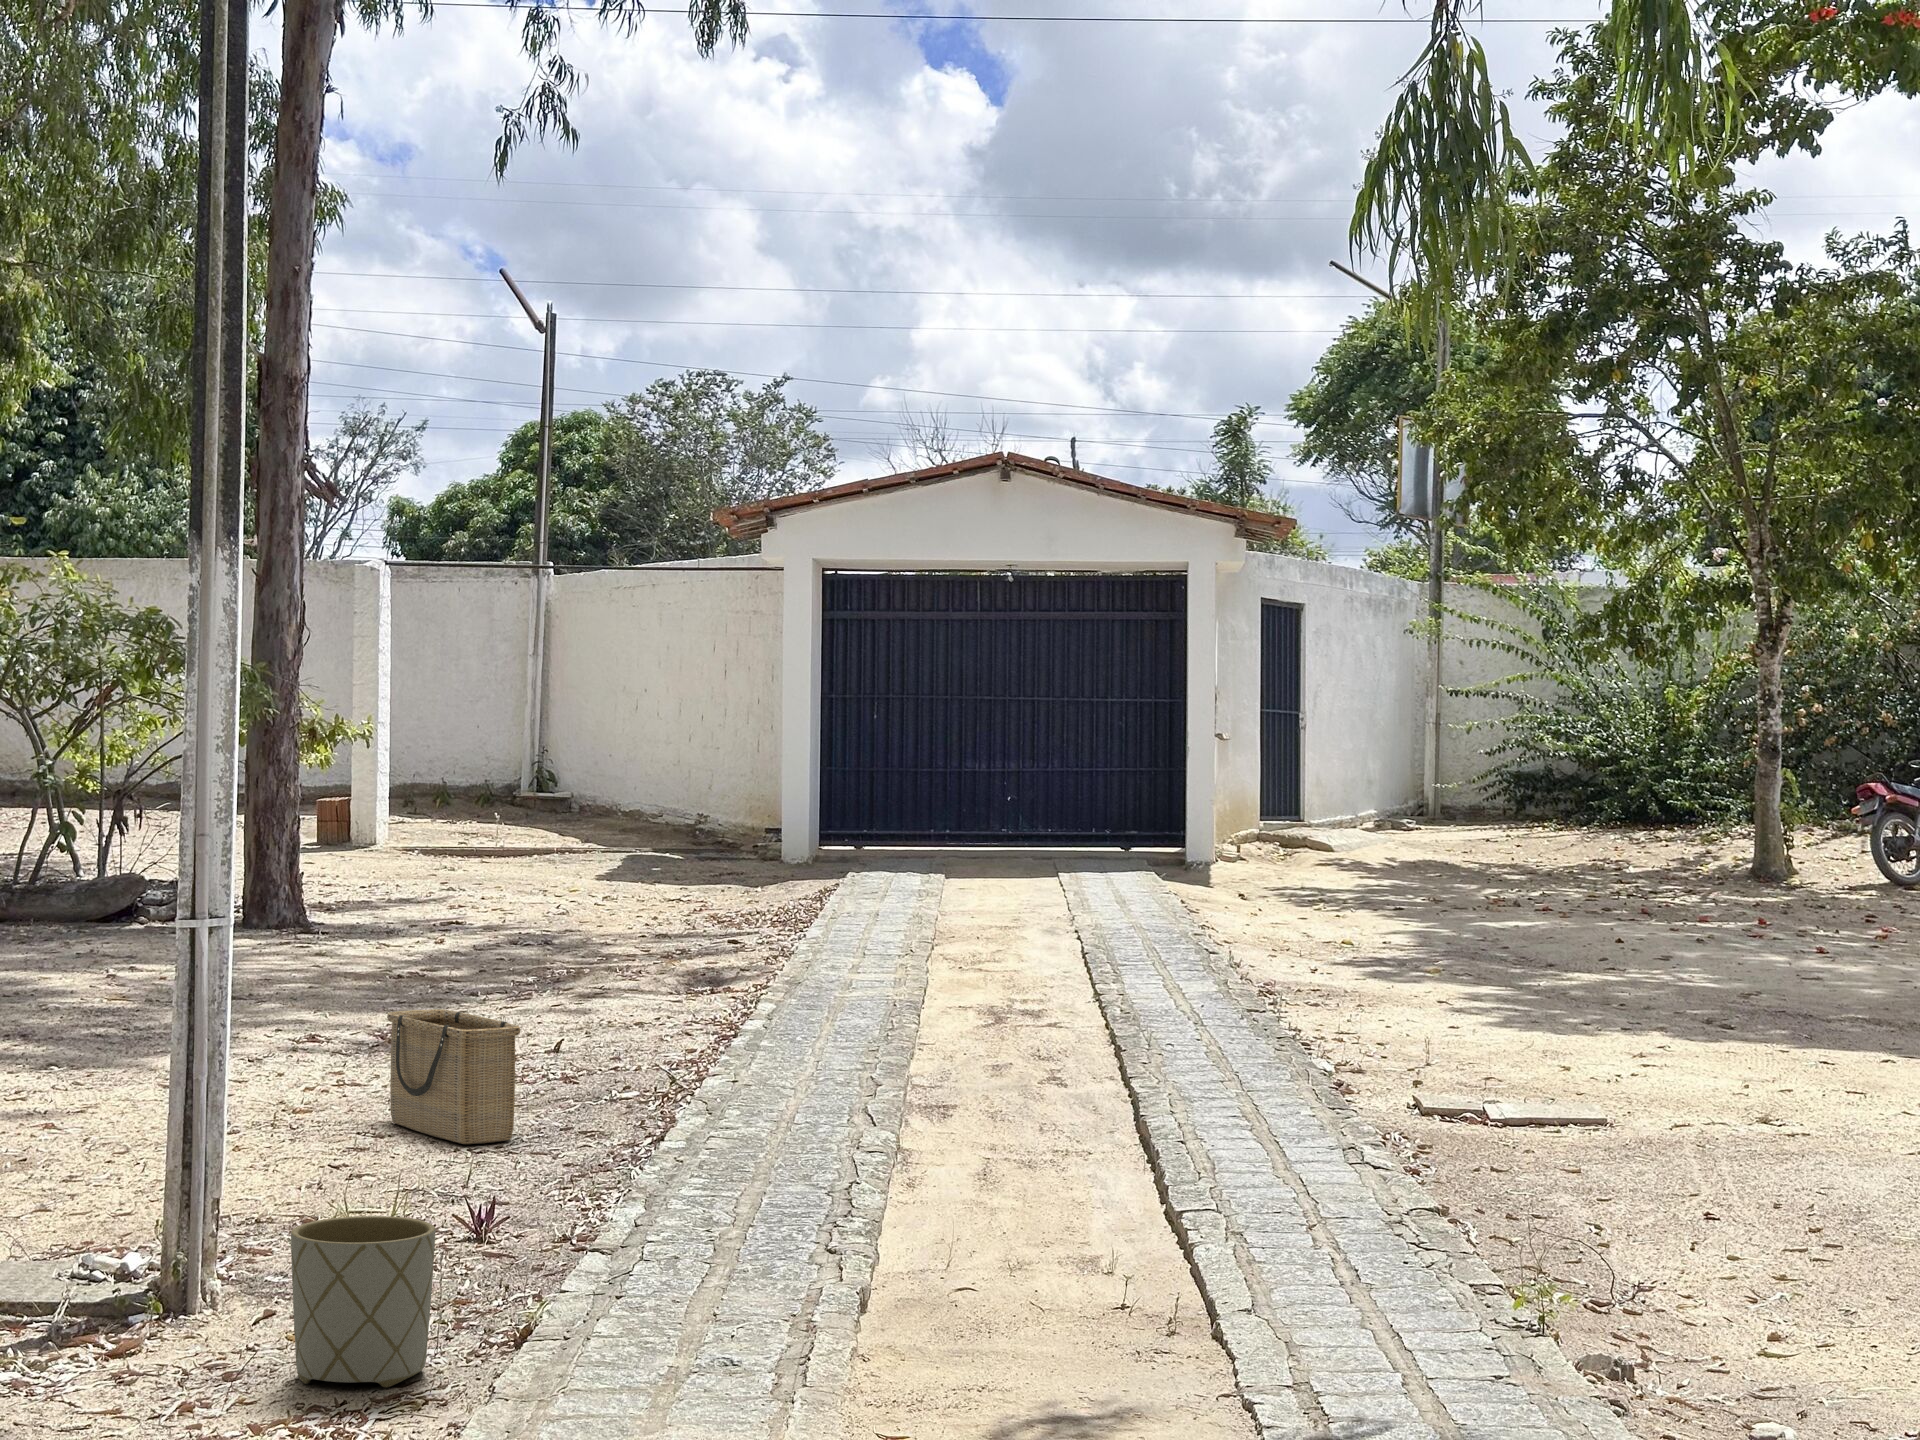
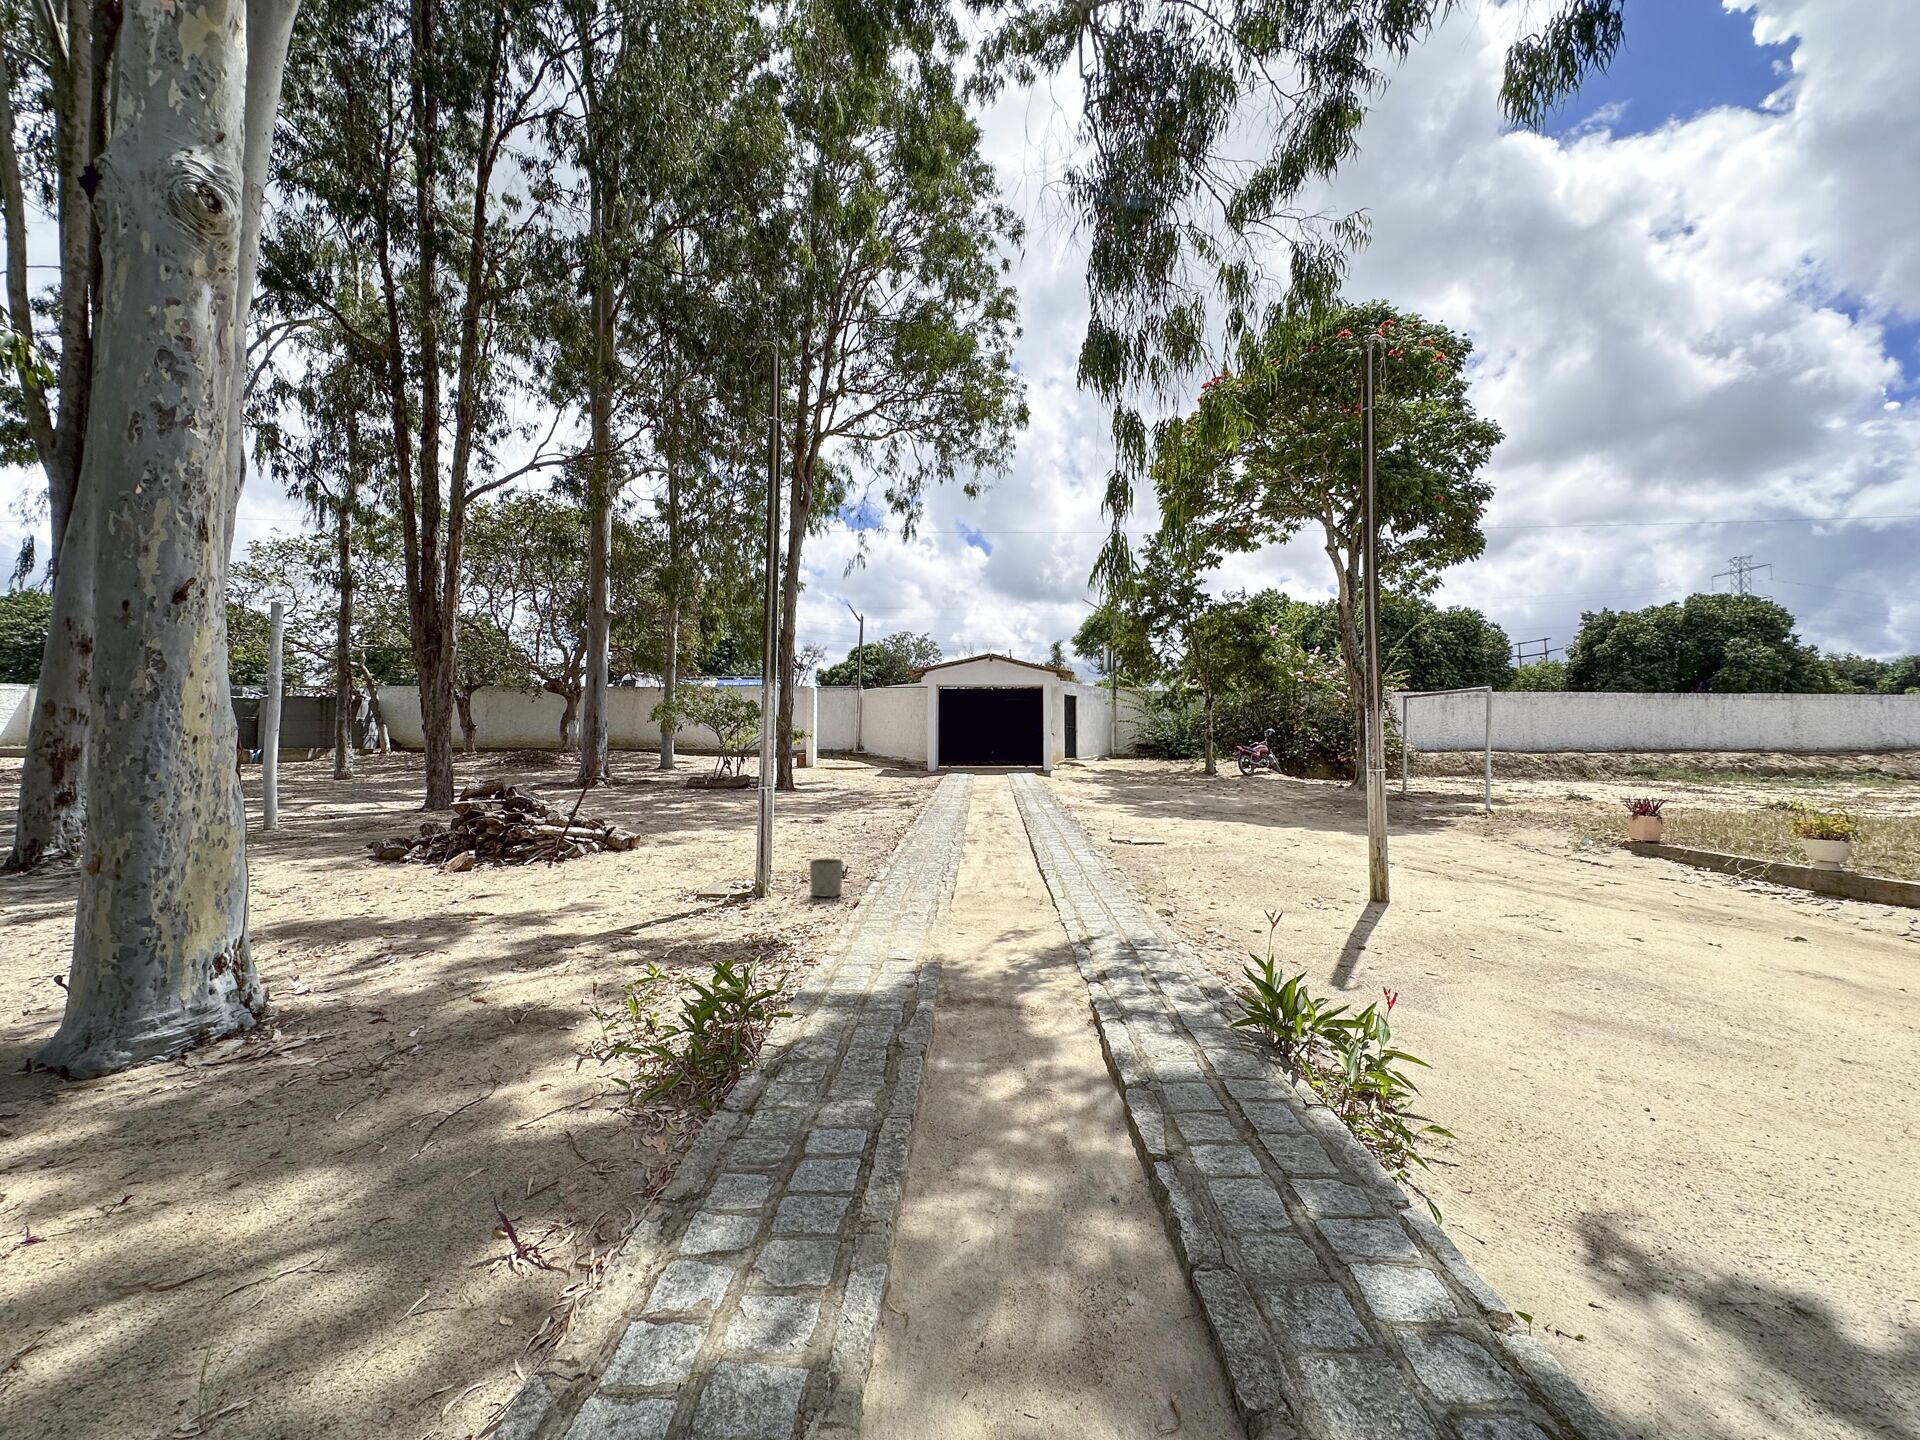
basket: present [387,1009,520,1144] -> none [825,811,859,845]

